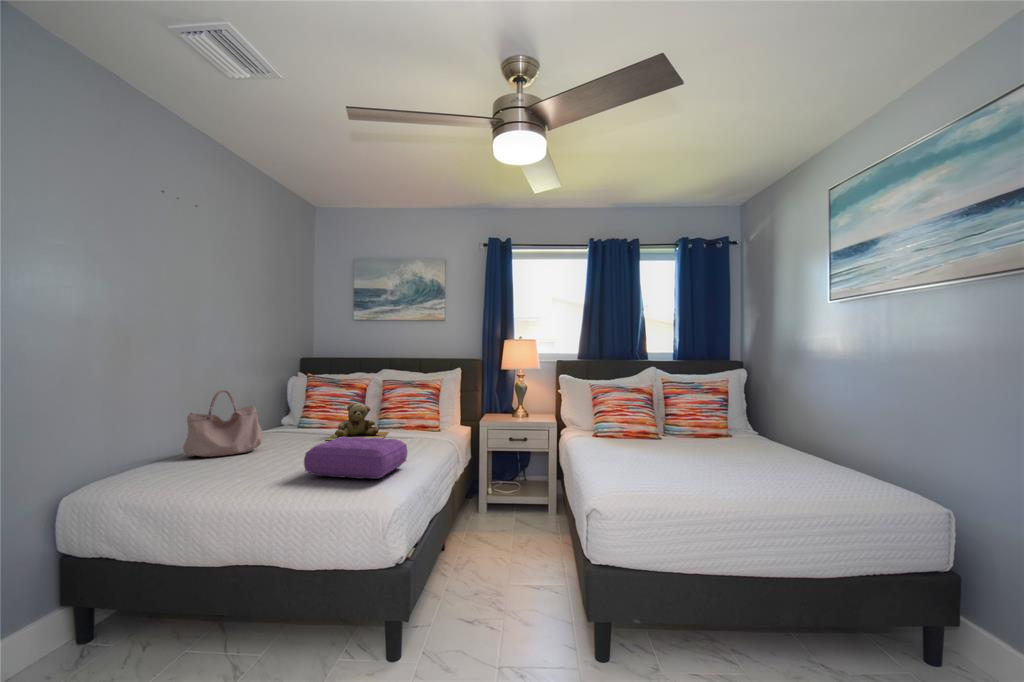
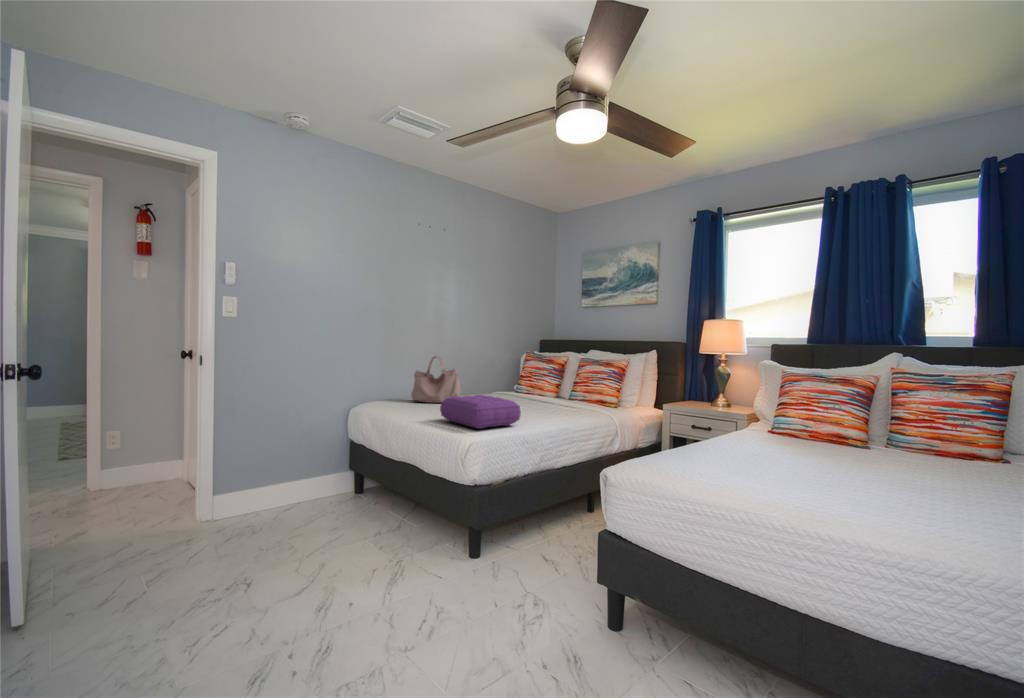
teddy bear: present [326,403,388,440] -> none [511,375,570,407]

